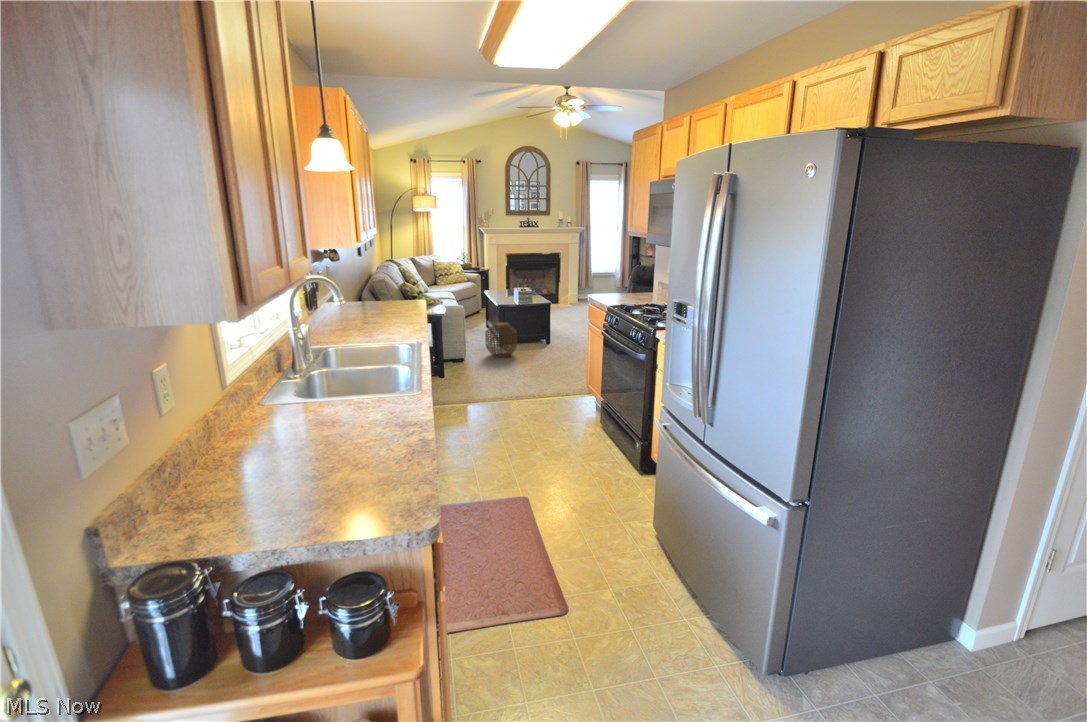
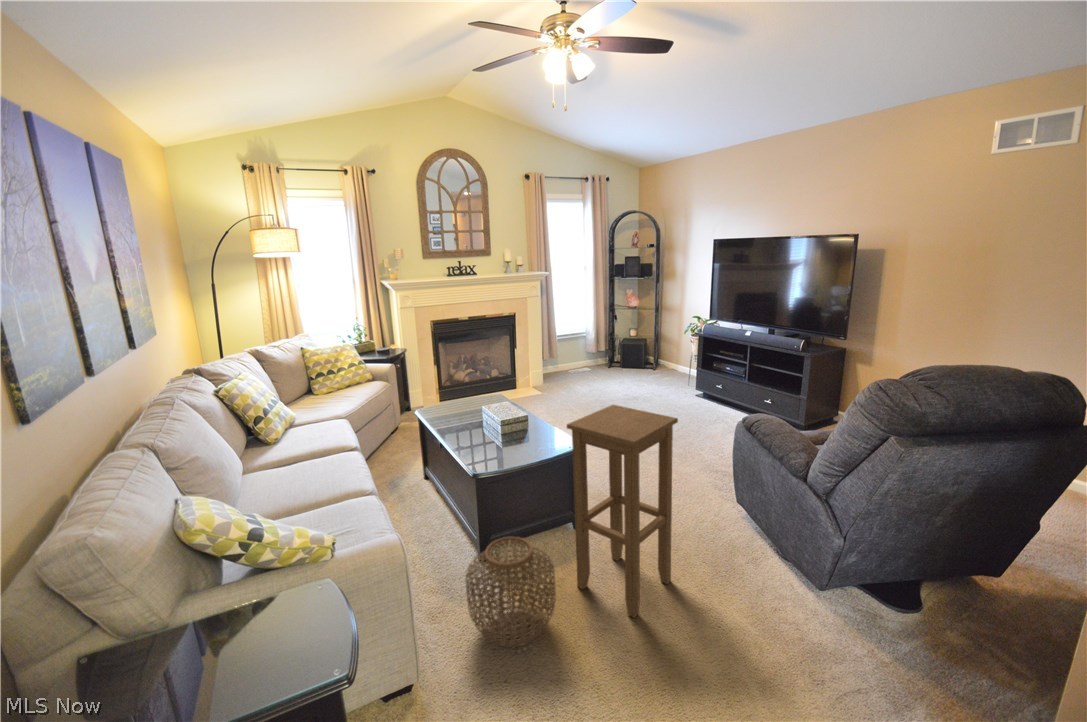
stool: none [529,281,571,358] -> present [567,405,678,617]

